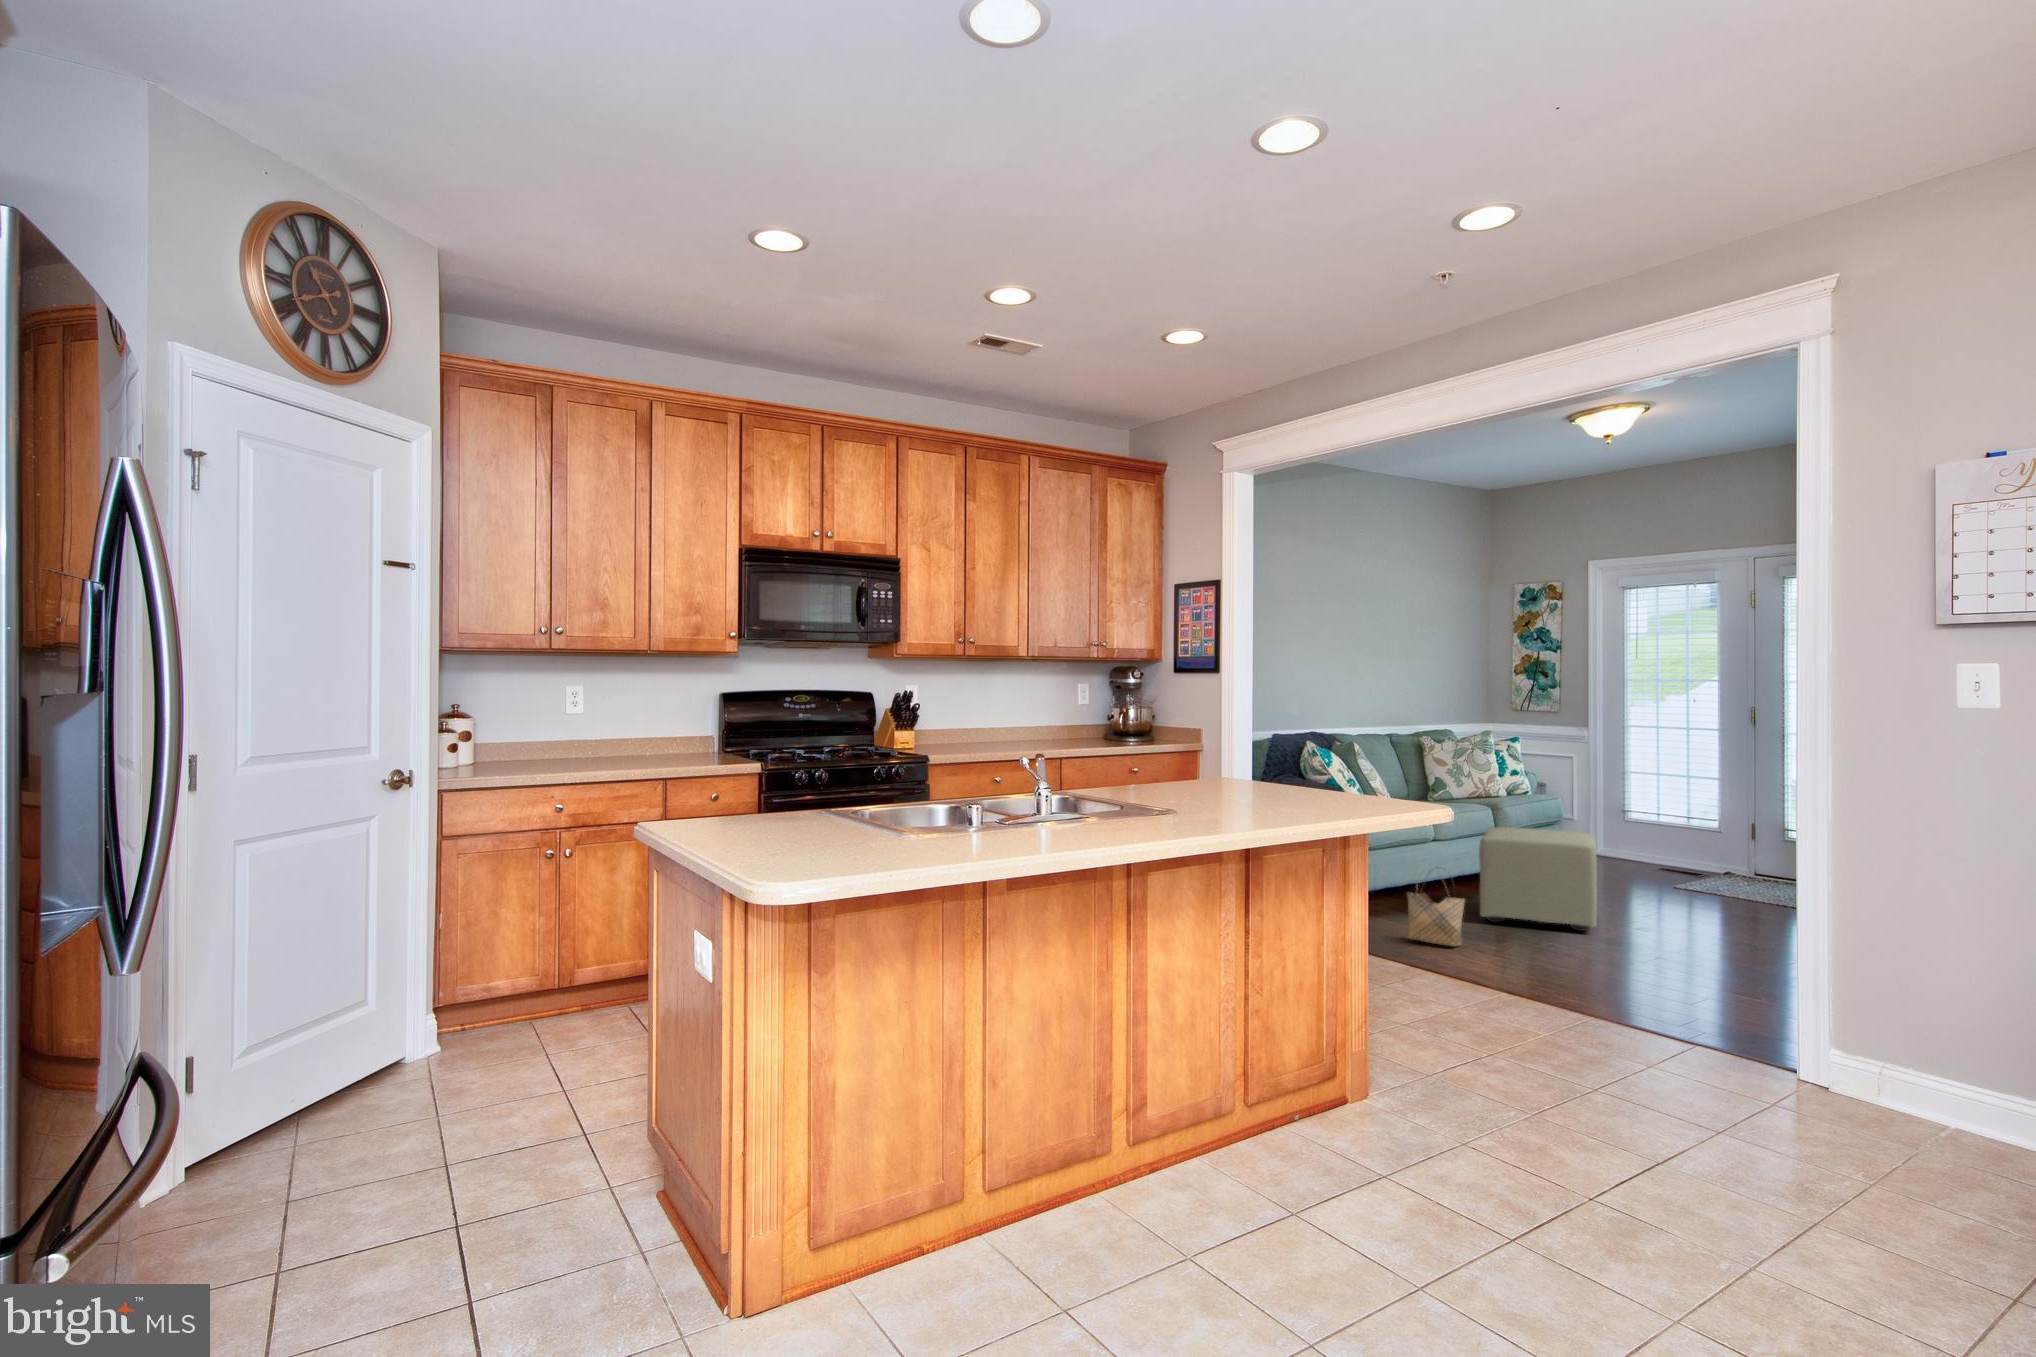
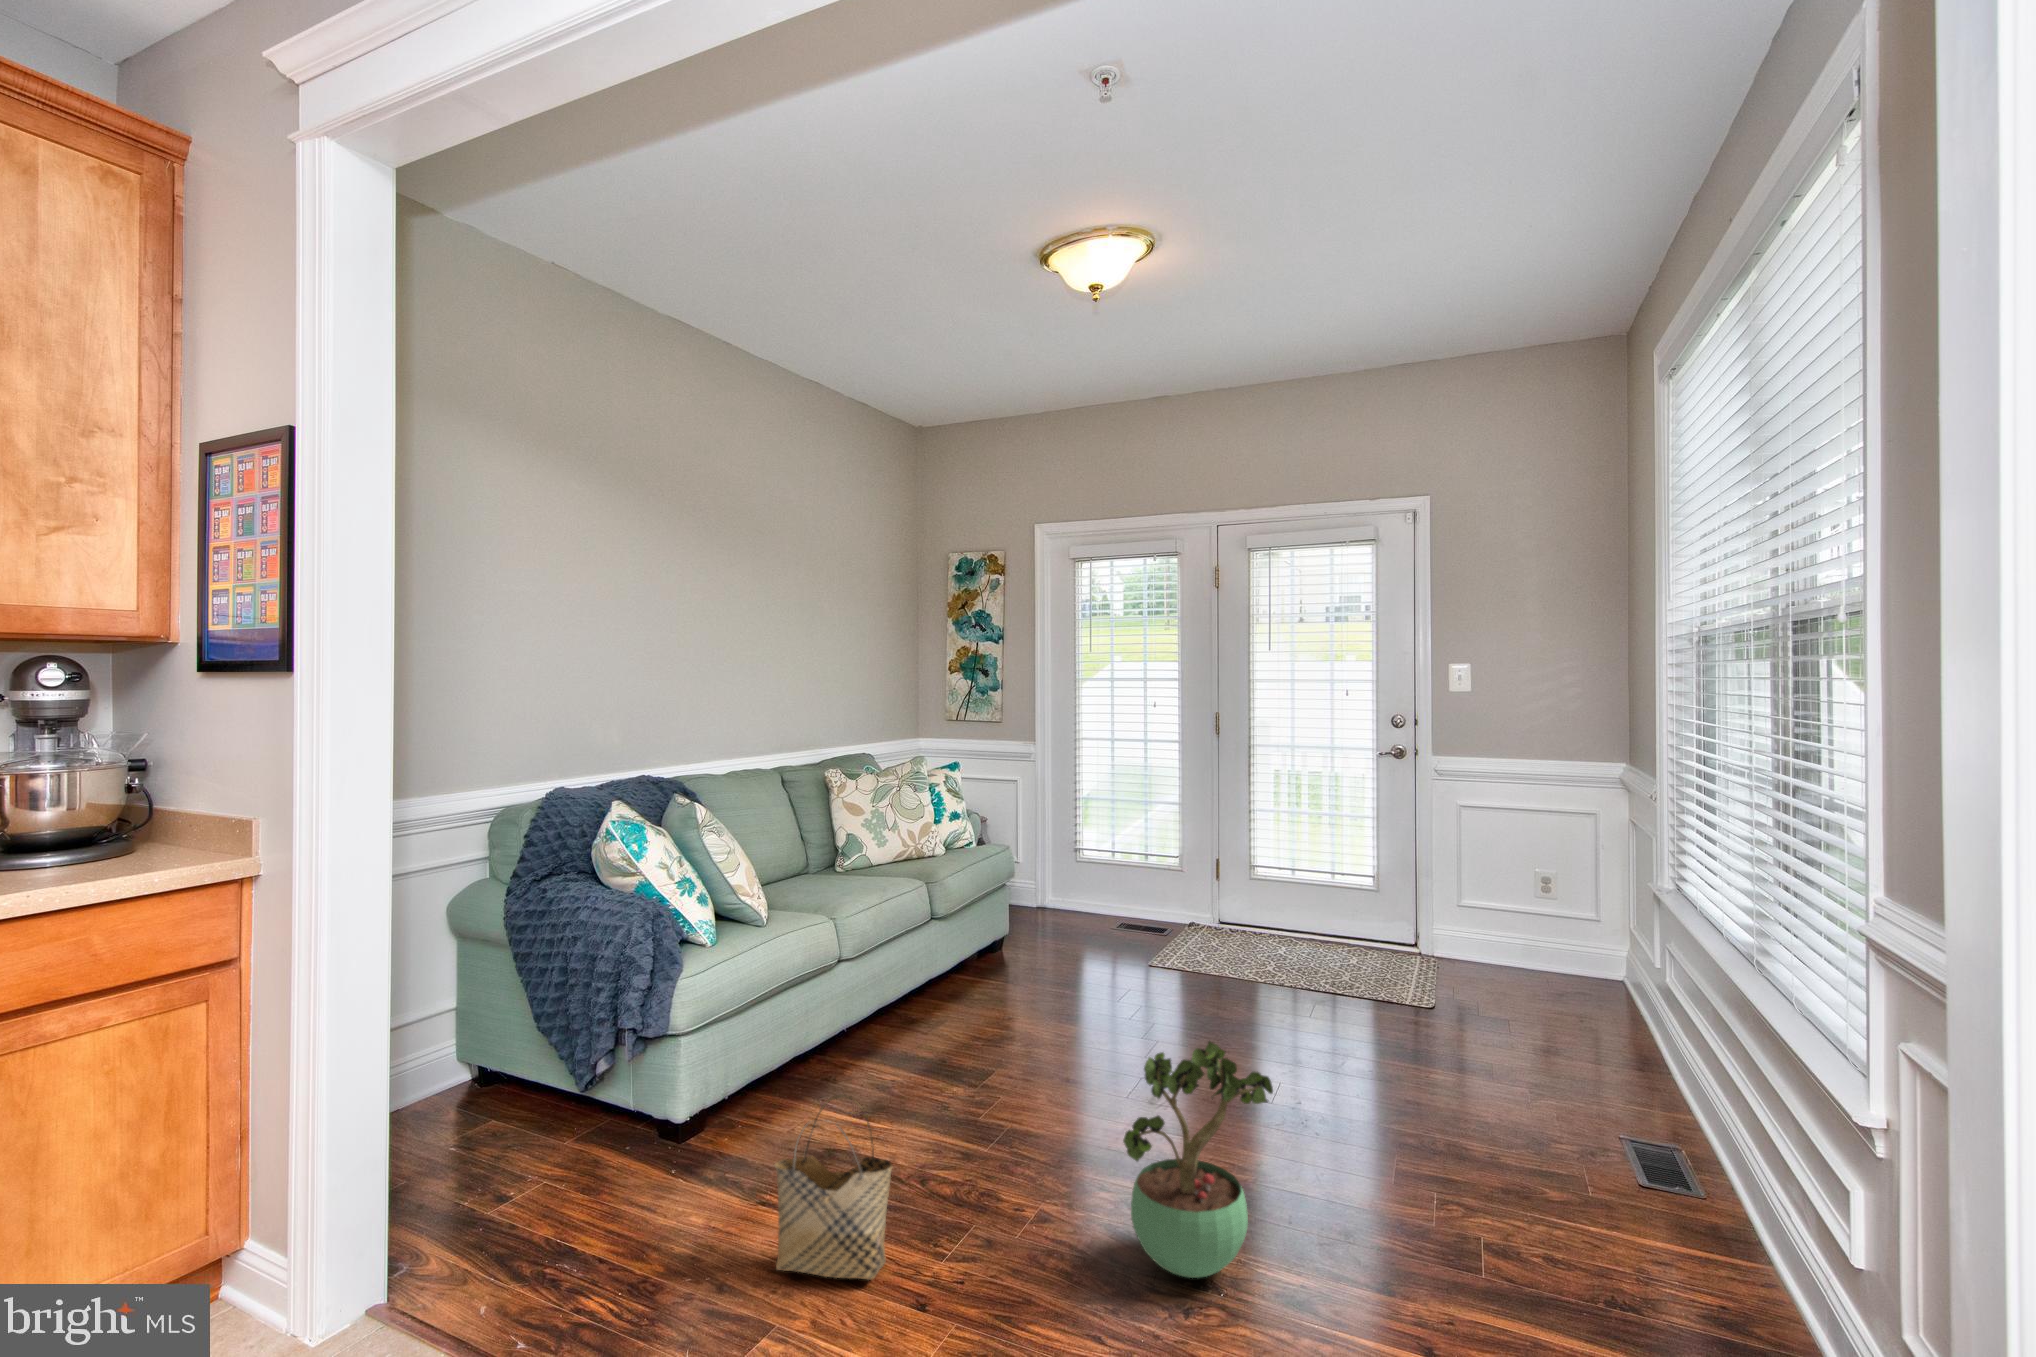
ottoman: present [1479,827,1597,931] -> none [915,938,1104,1135]
potted plant: none [1587,851,1676,968] -> present [1123,1041,1273,1278]

